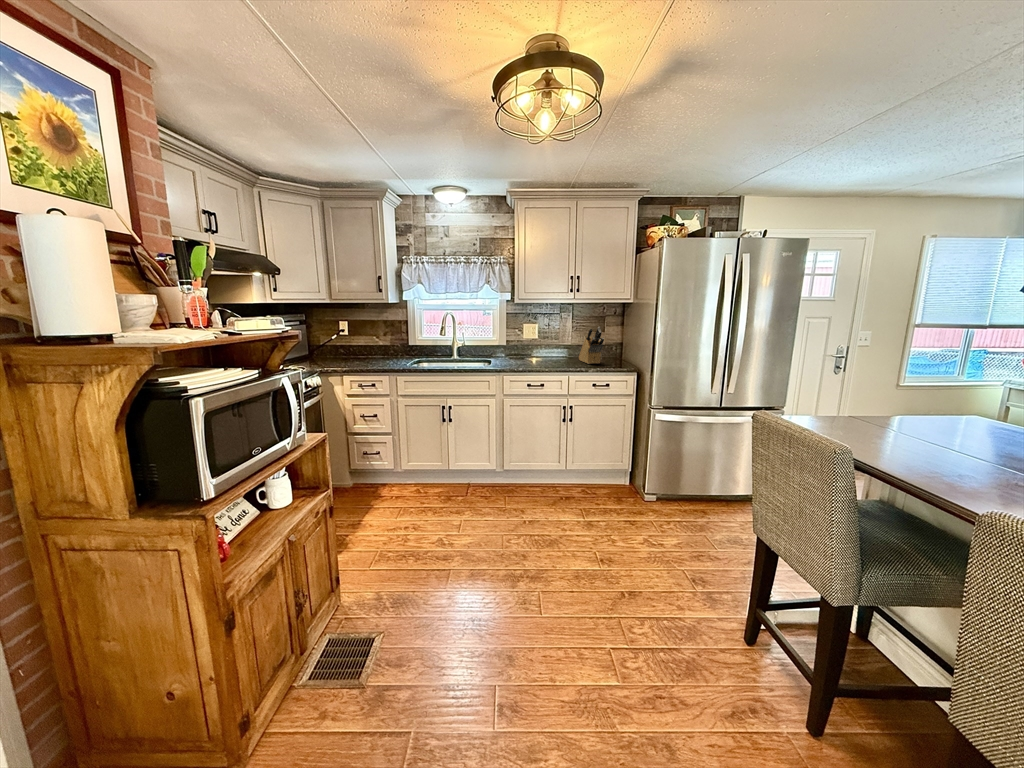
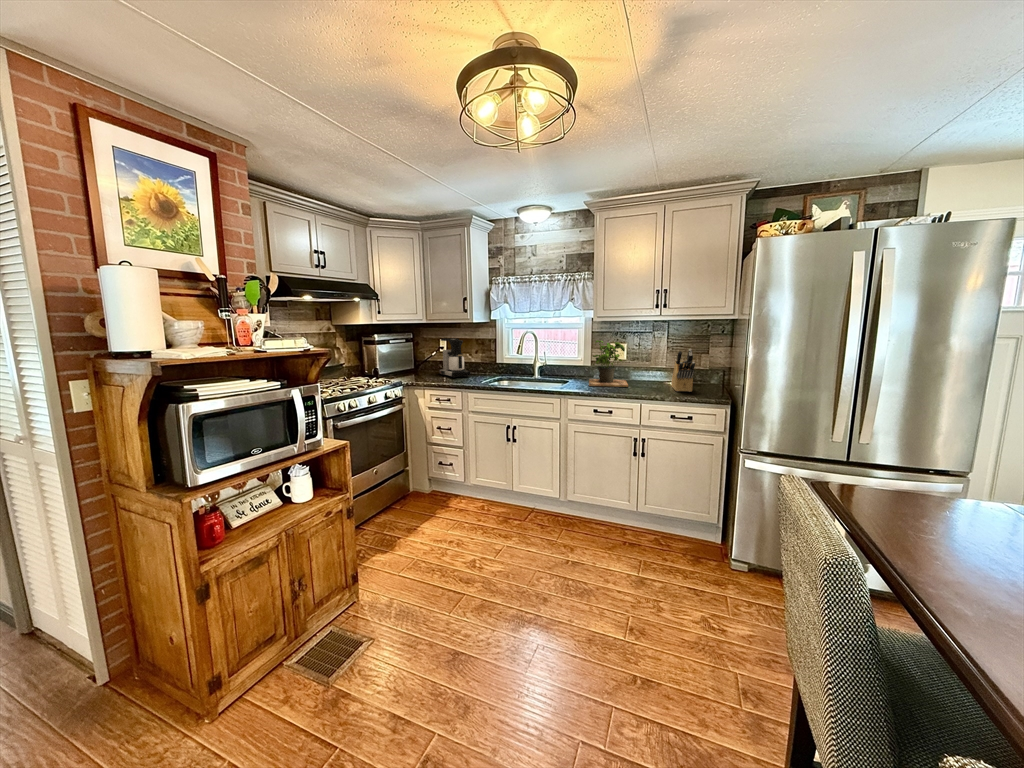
coffee maker: none [343,319,384,363] -> present [439,338,471,378]
potted plant: none [506,320,547,363] -> present [589,341,628,387]

